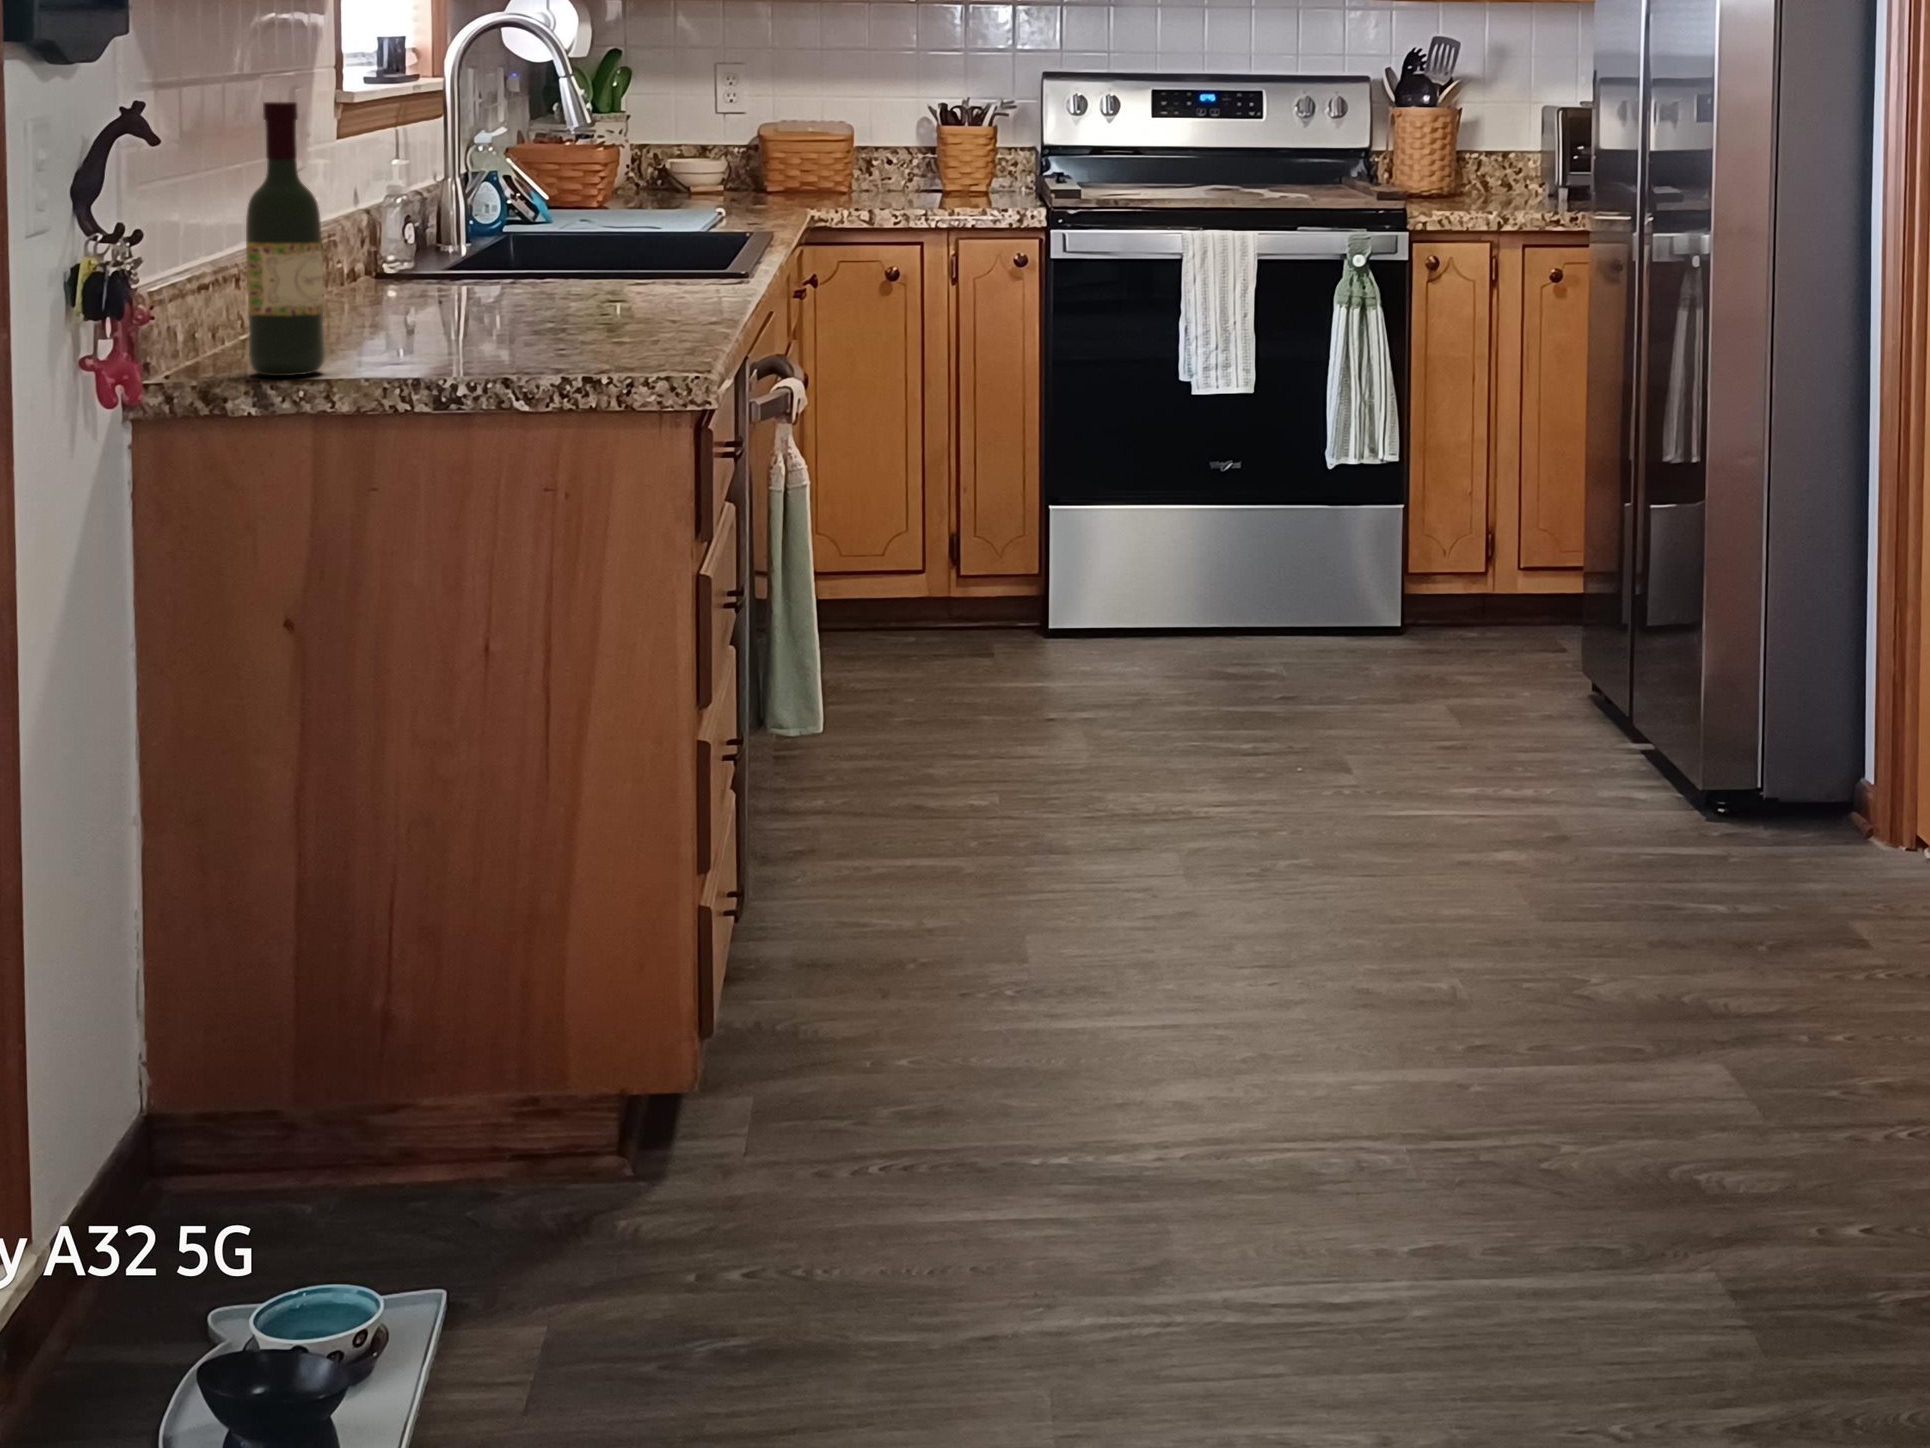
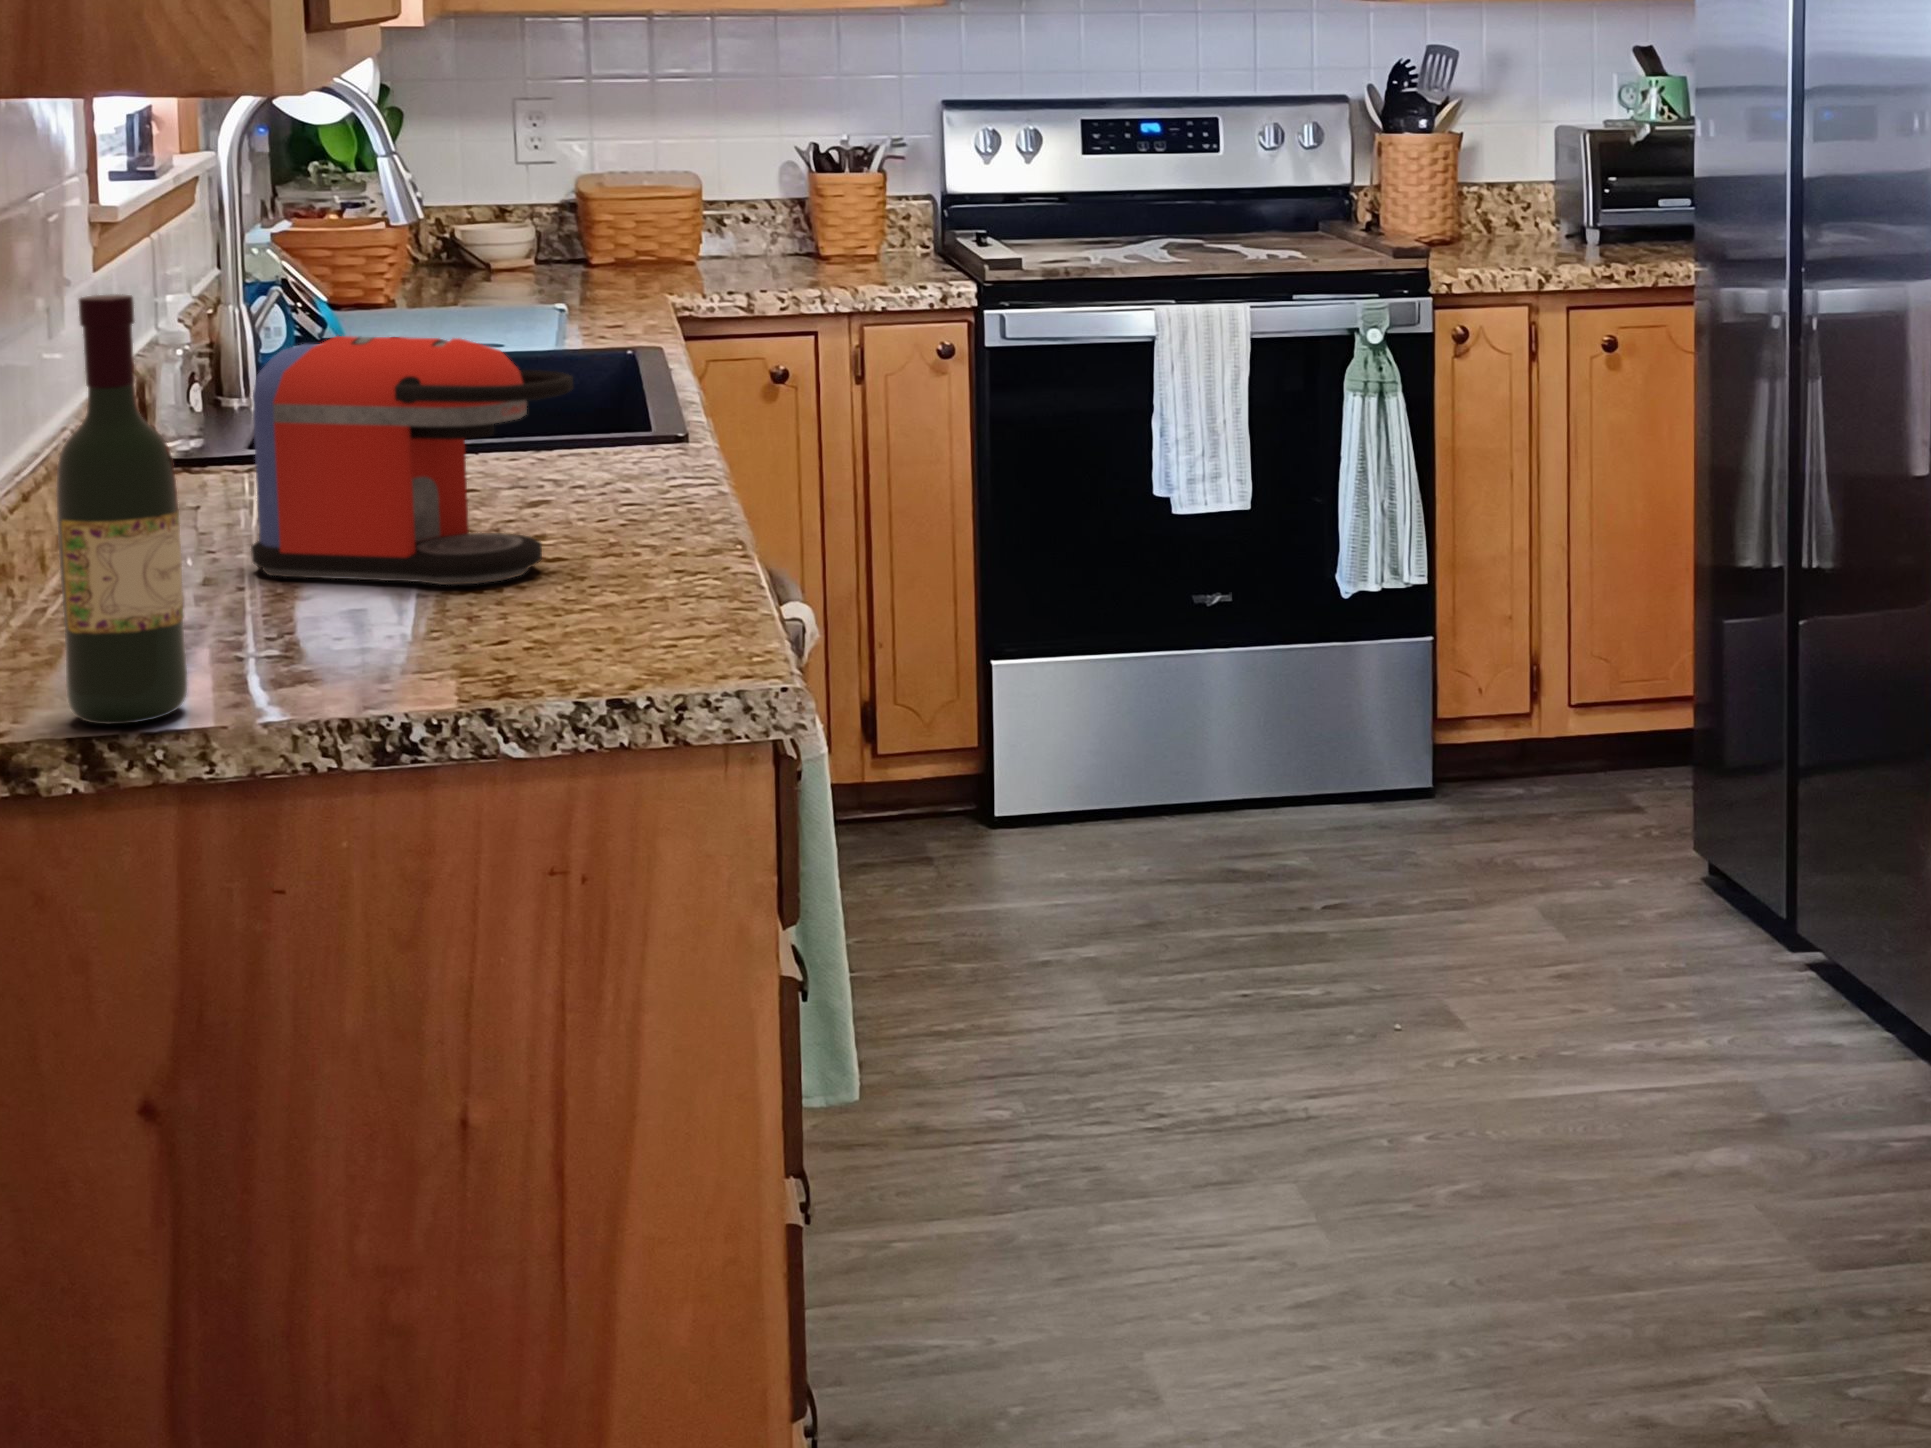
coffee maker: none [408,163,618,331] -> present [251,336,573,585]

